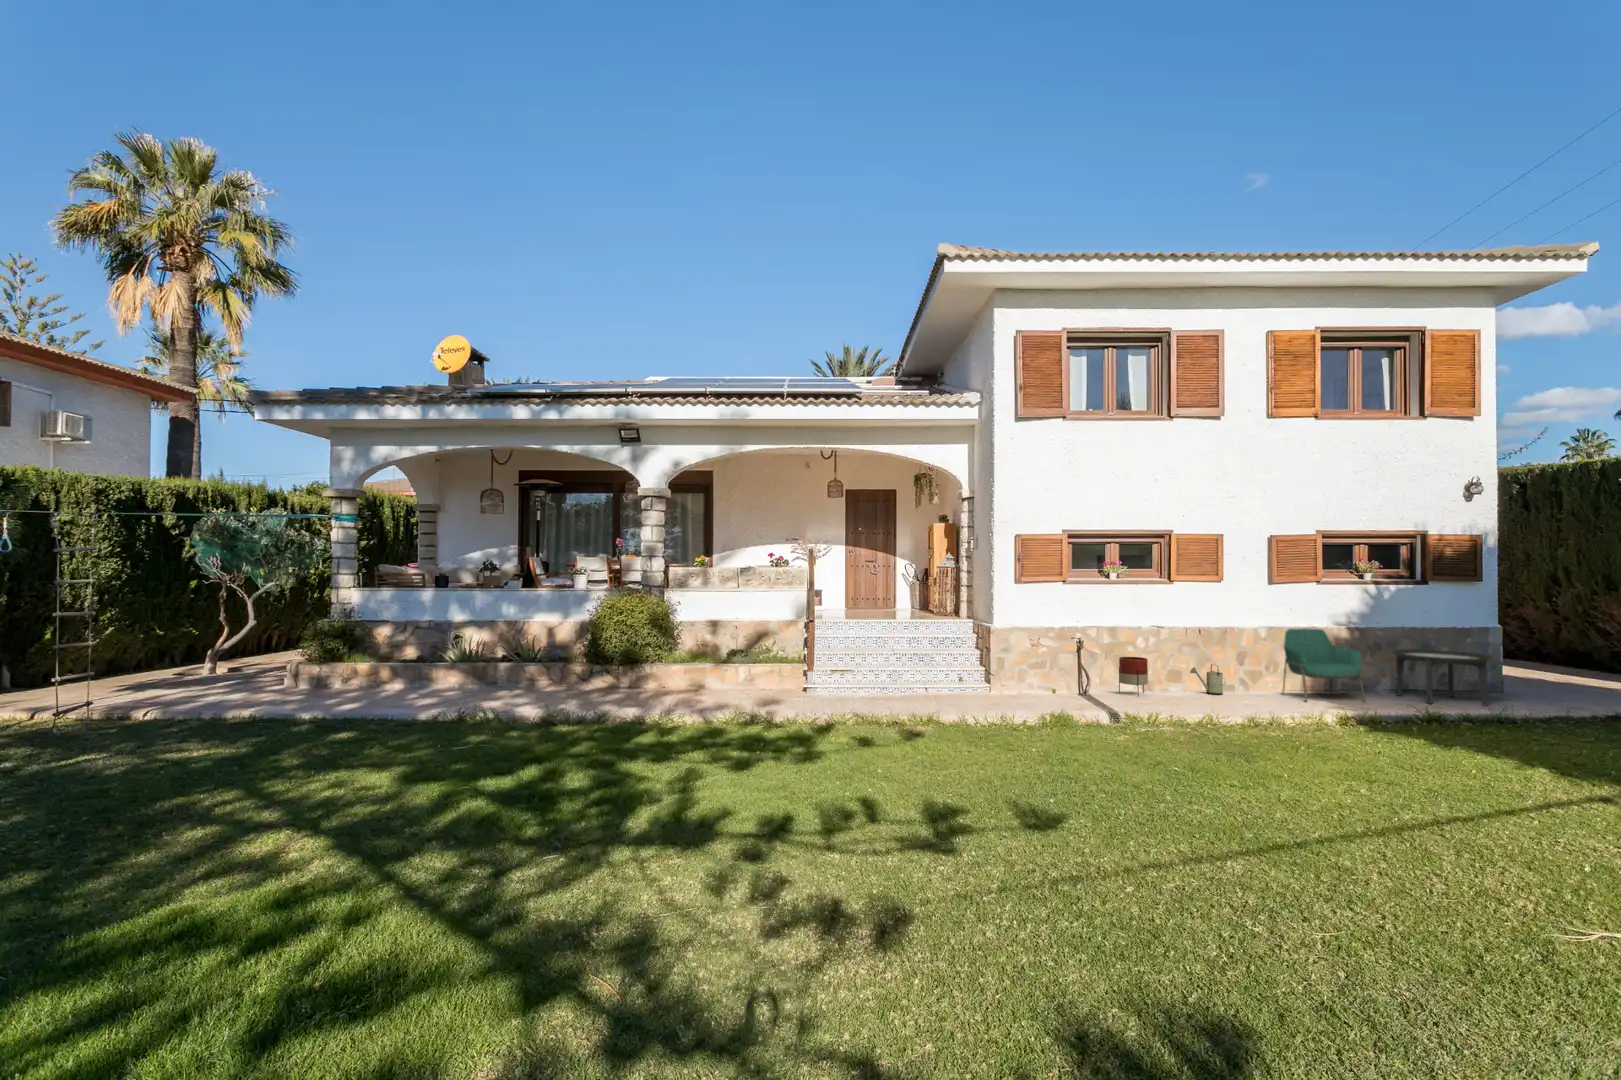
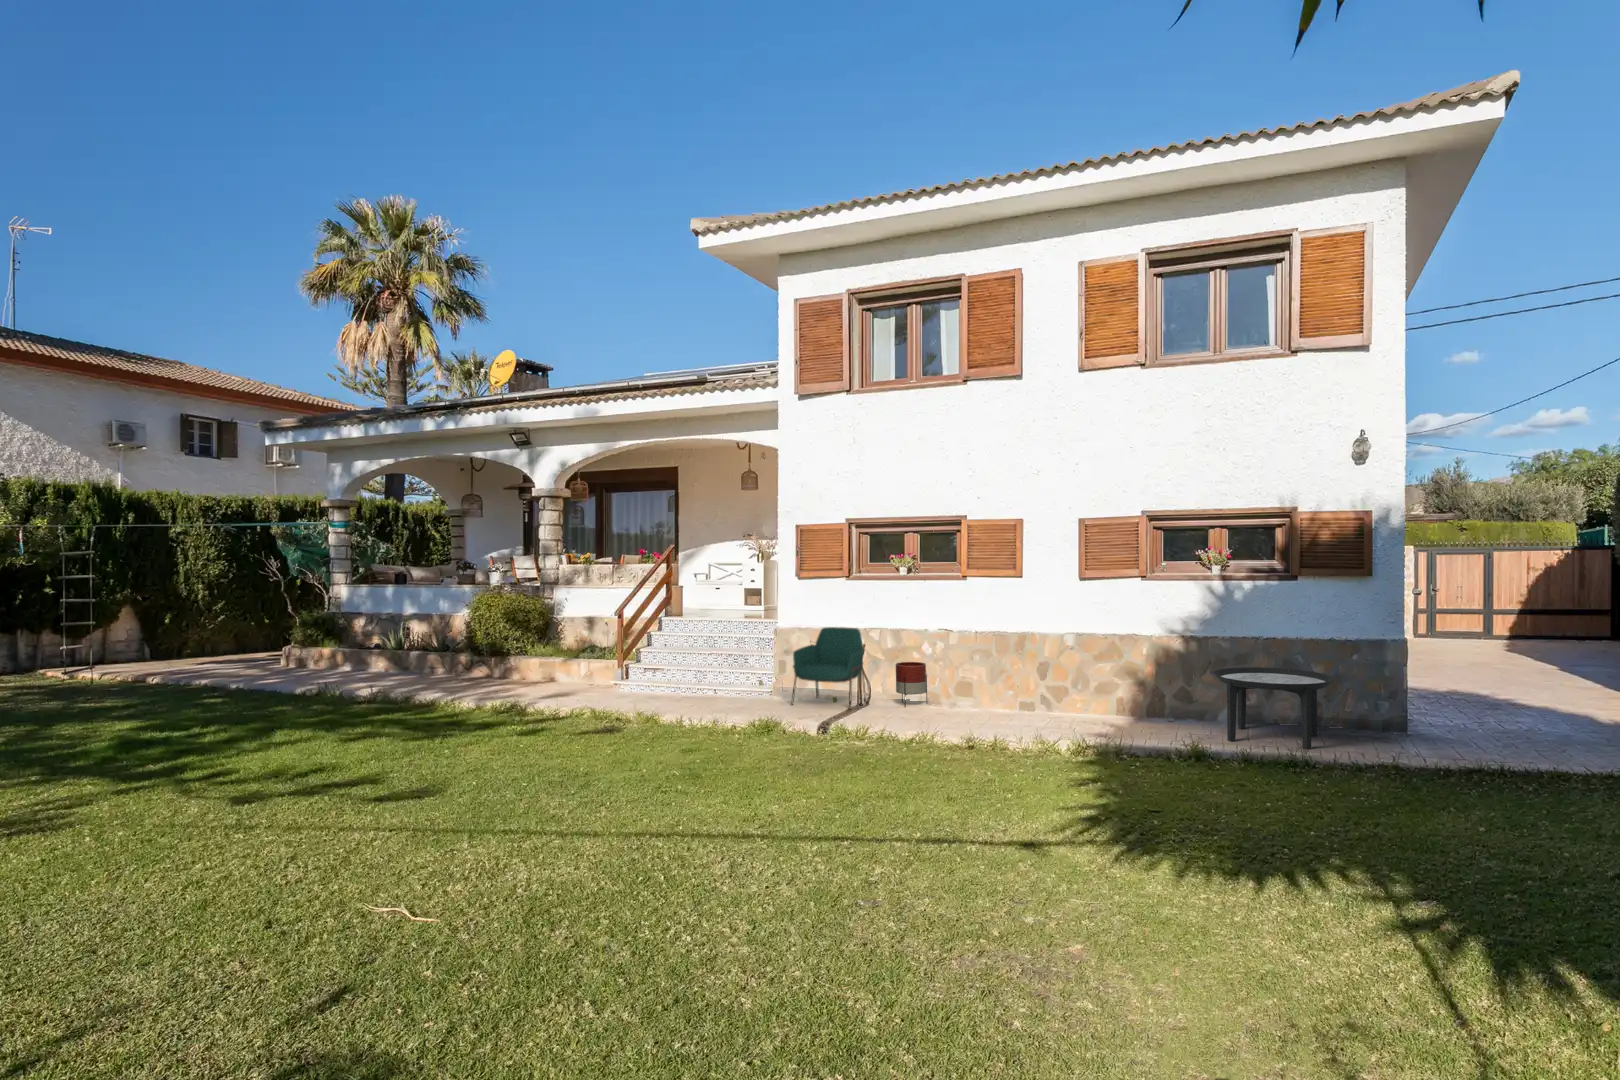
armchair: present [1282,629,1366,702] -> present [791,627,866,709]
watering can: present [1190,665,1225,695] -> none [977,675,1018,712]

